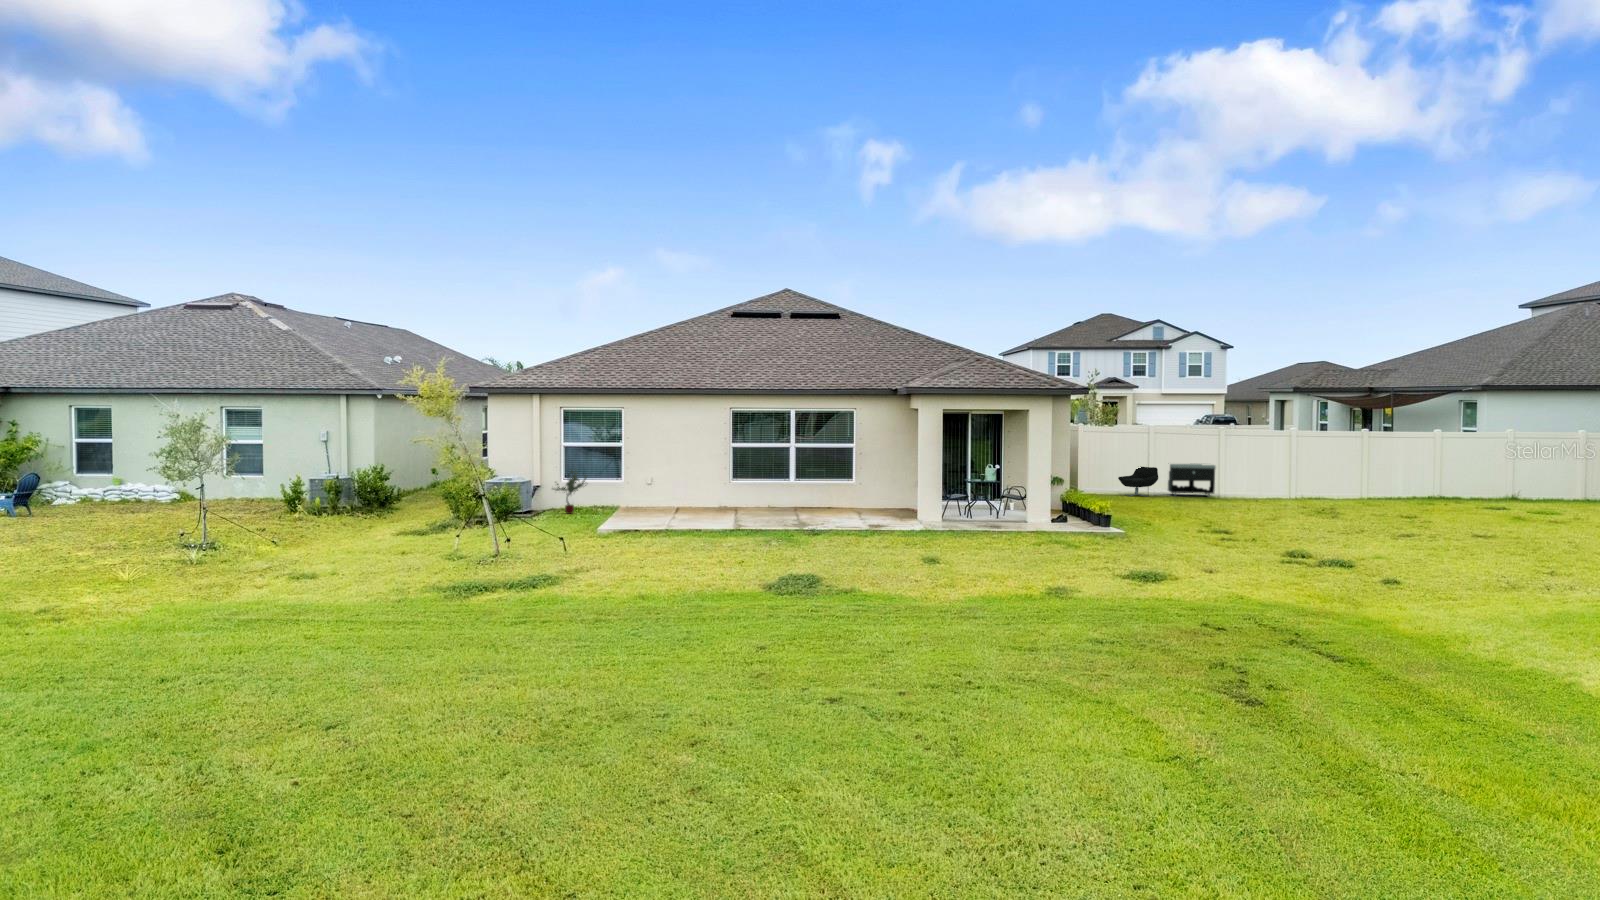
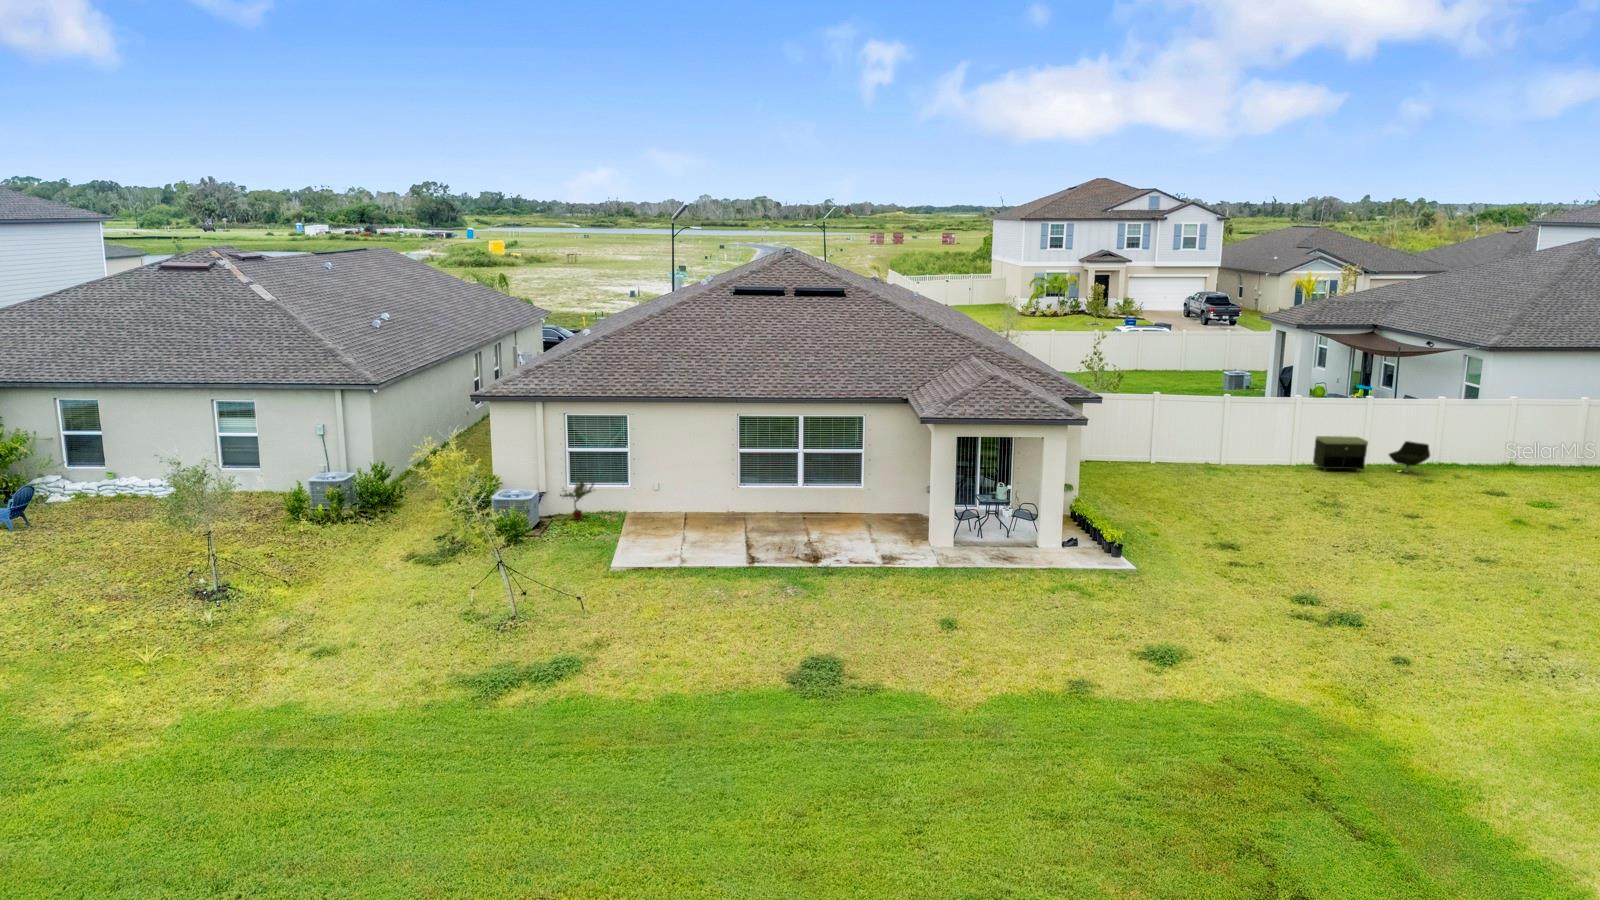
storage bench: present [1168,464,1216,496] -> present [1313,436,1368,471]
lounge chair: present [1118,467,1158,496] -> present [1389,441,1430,472]

